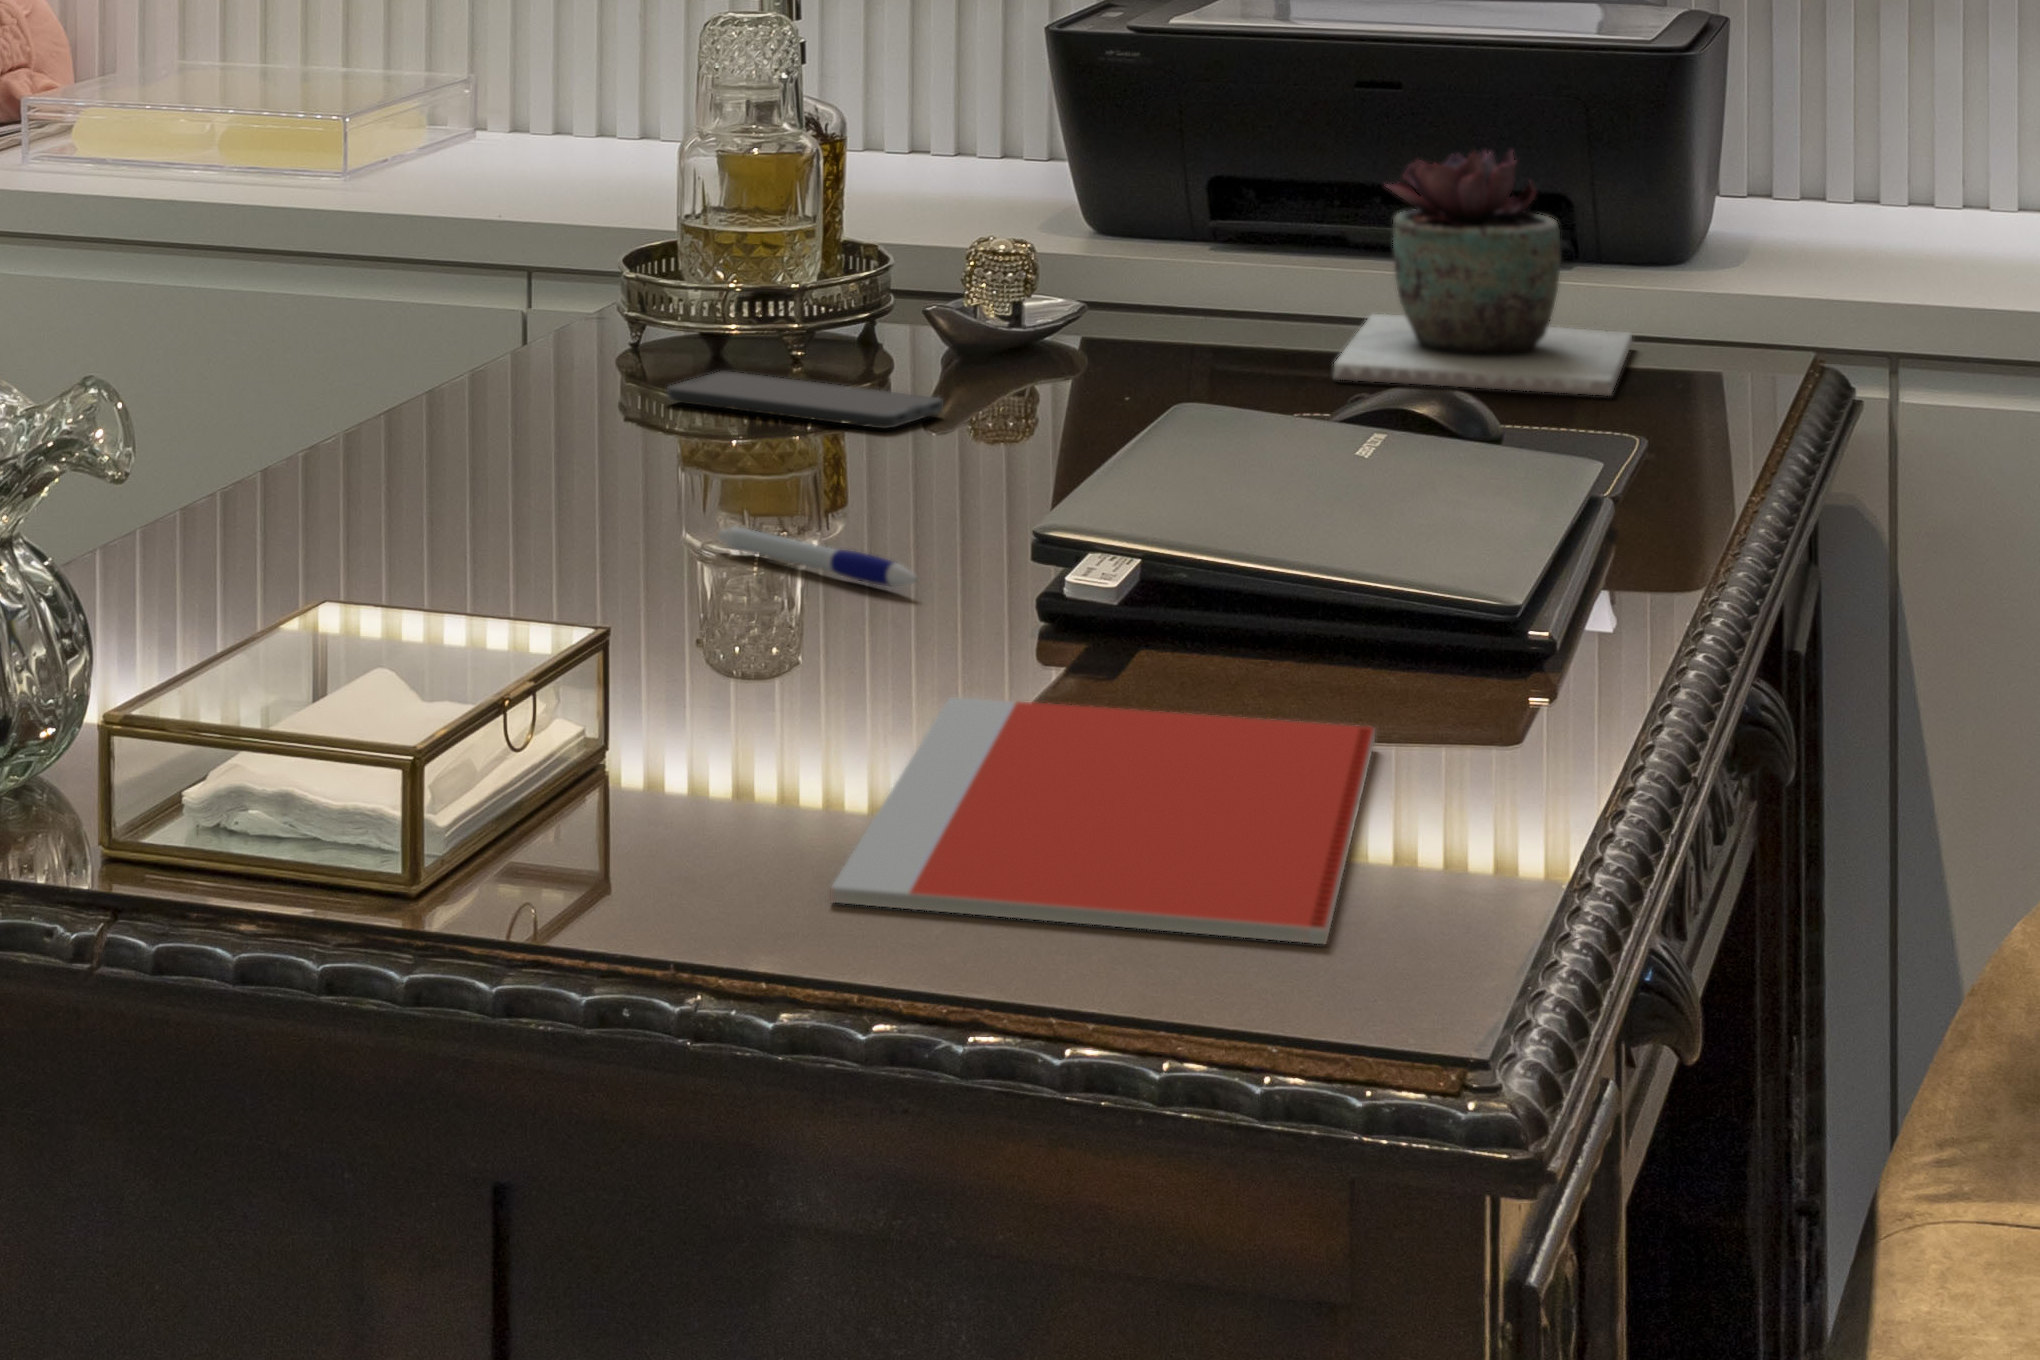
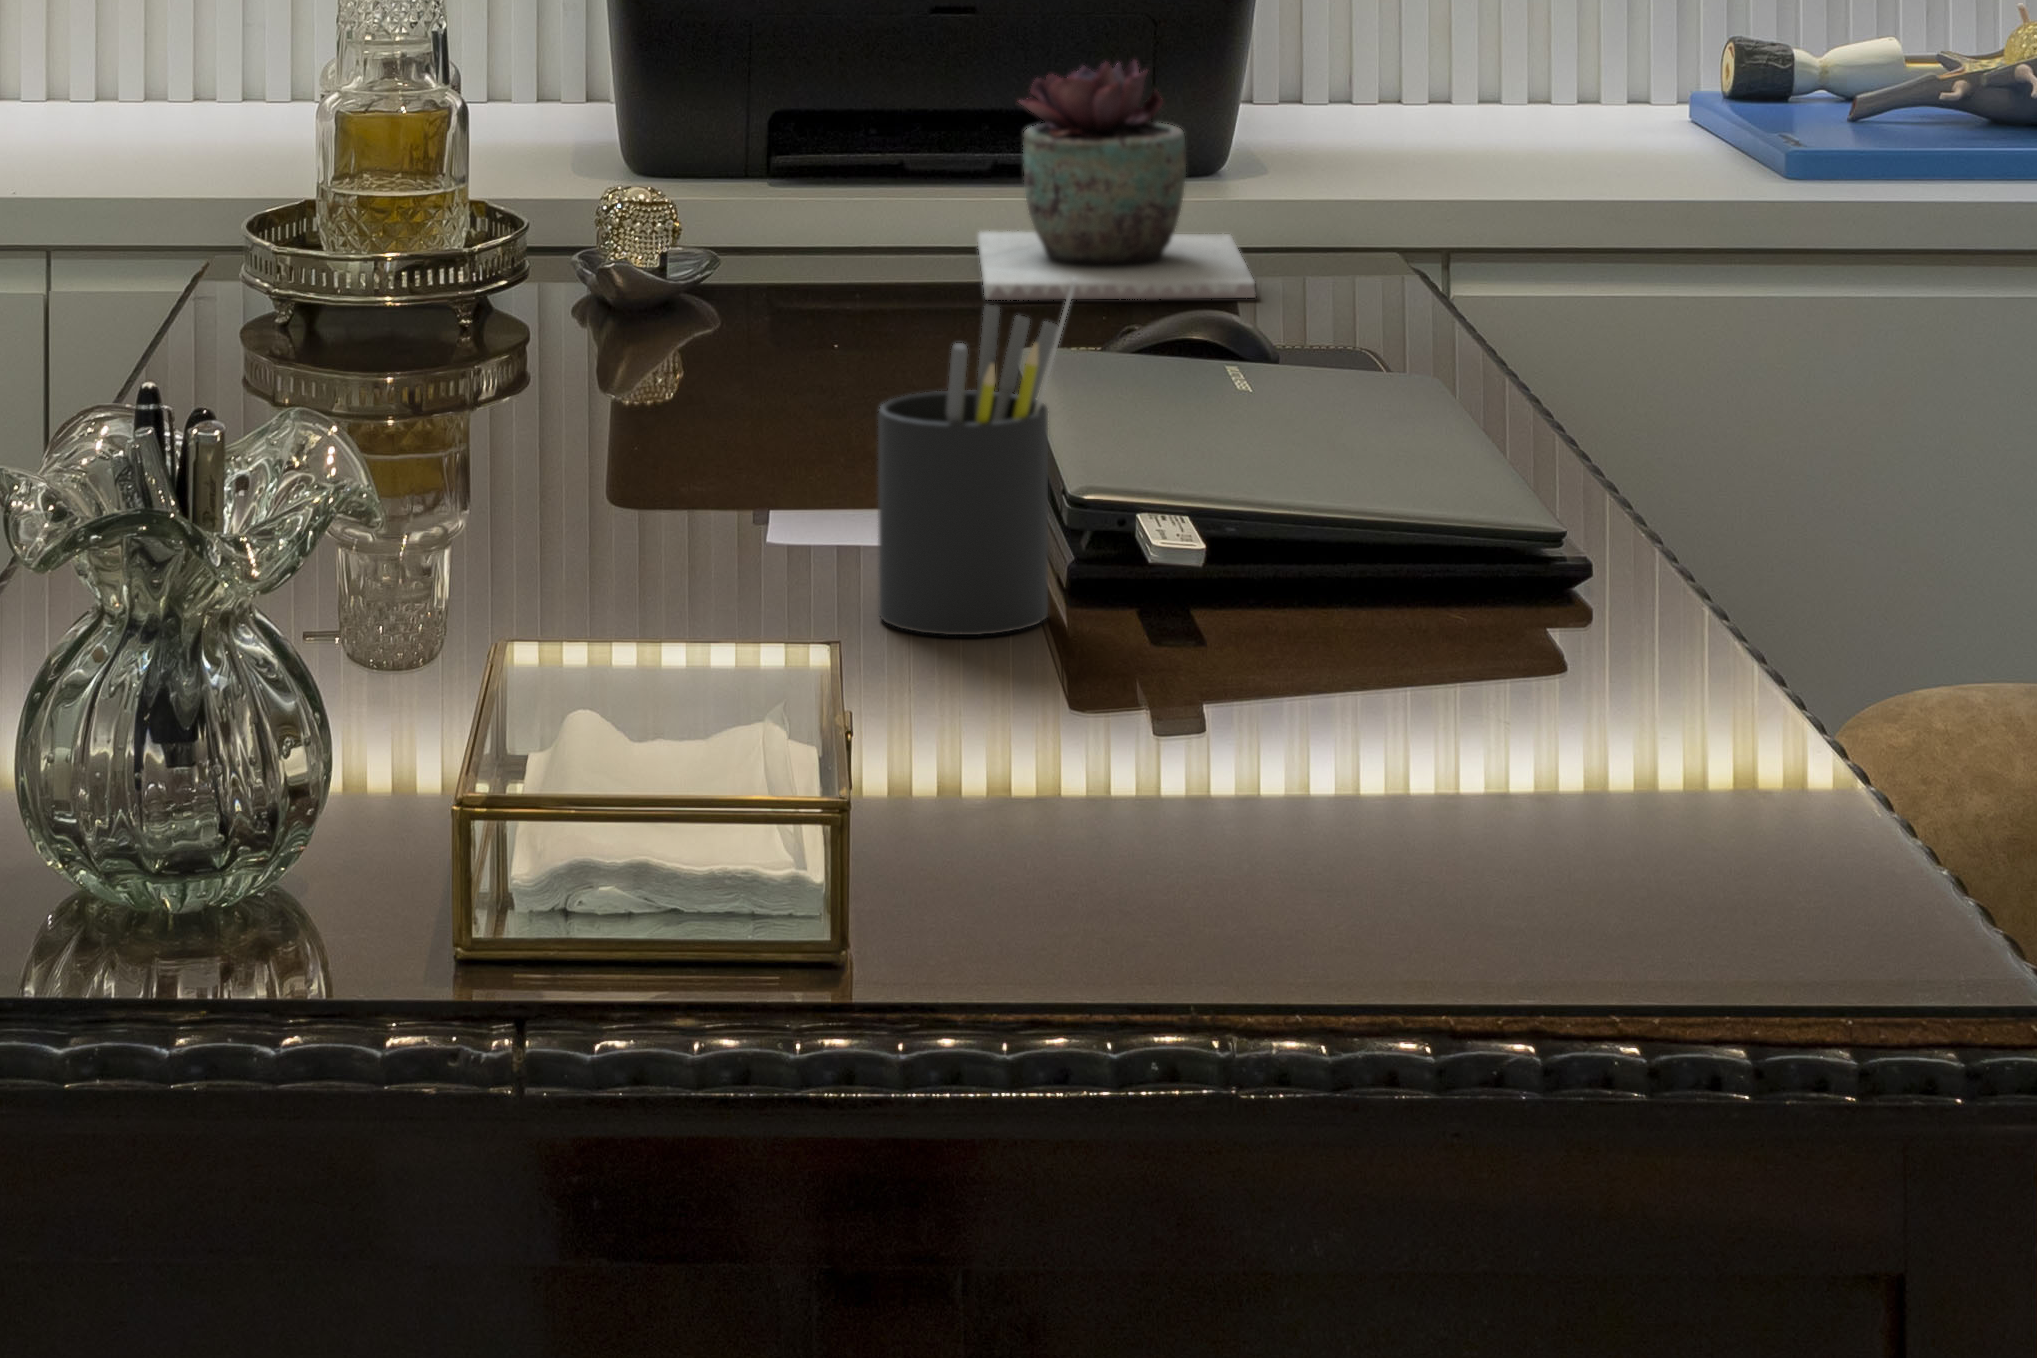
pen holder: none [961,347,1150,680] -> present [878,277,1077,635]
smartphone: present [667,371,942,428] -> none [341,334,637,383]
pen: present [718,527,918,586] -> none [530,499,779,550]
notebook: present [831,696,1375,944] -> none [920,652,1501,901]

